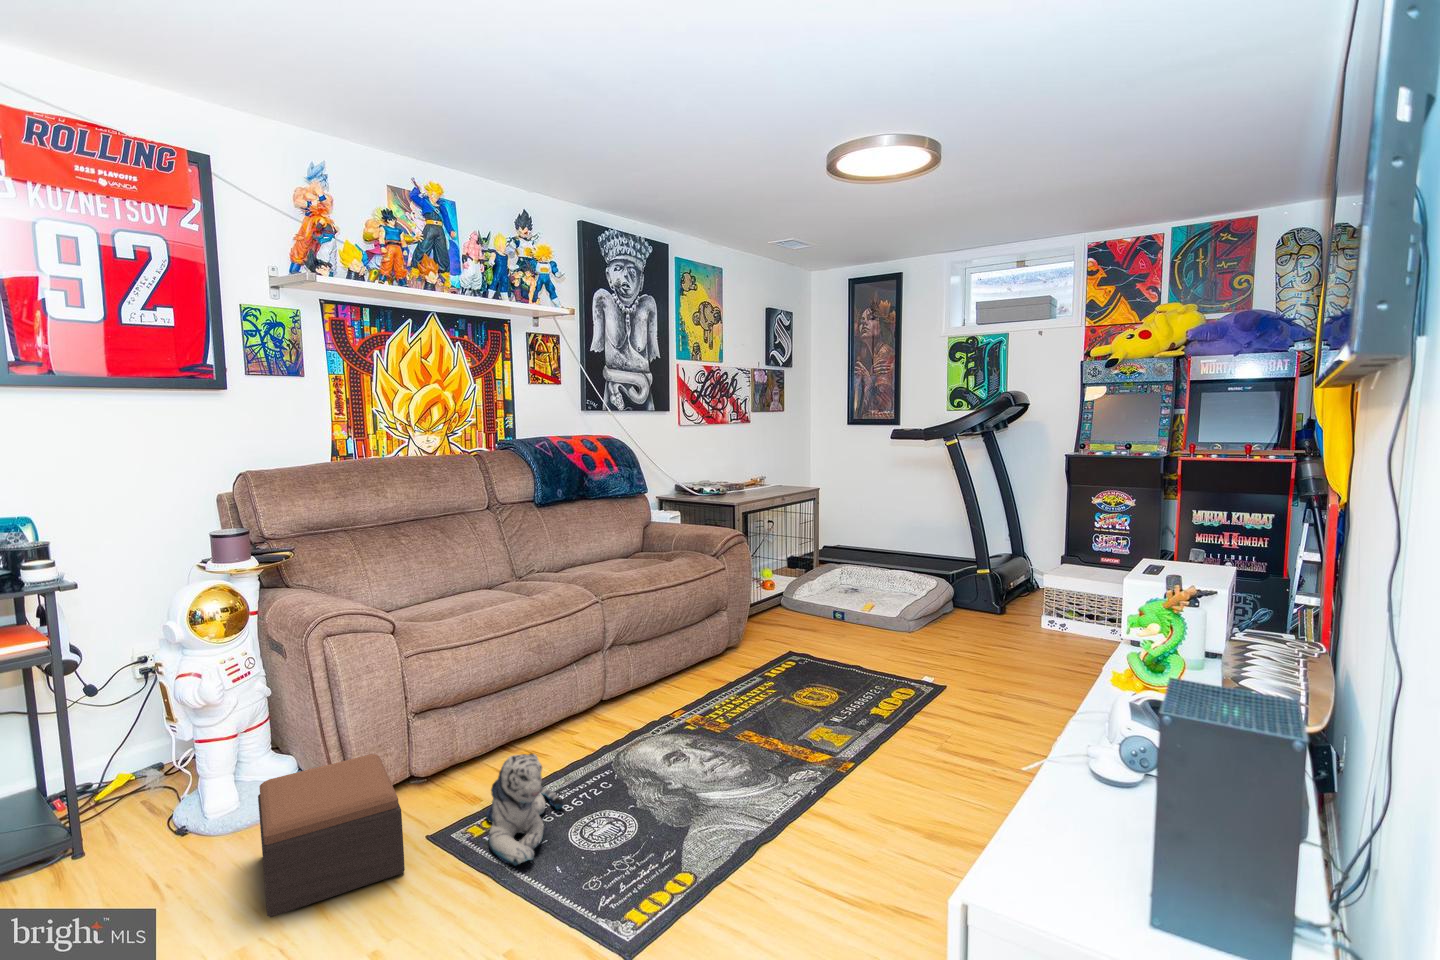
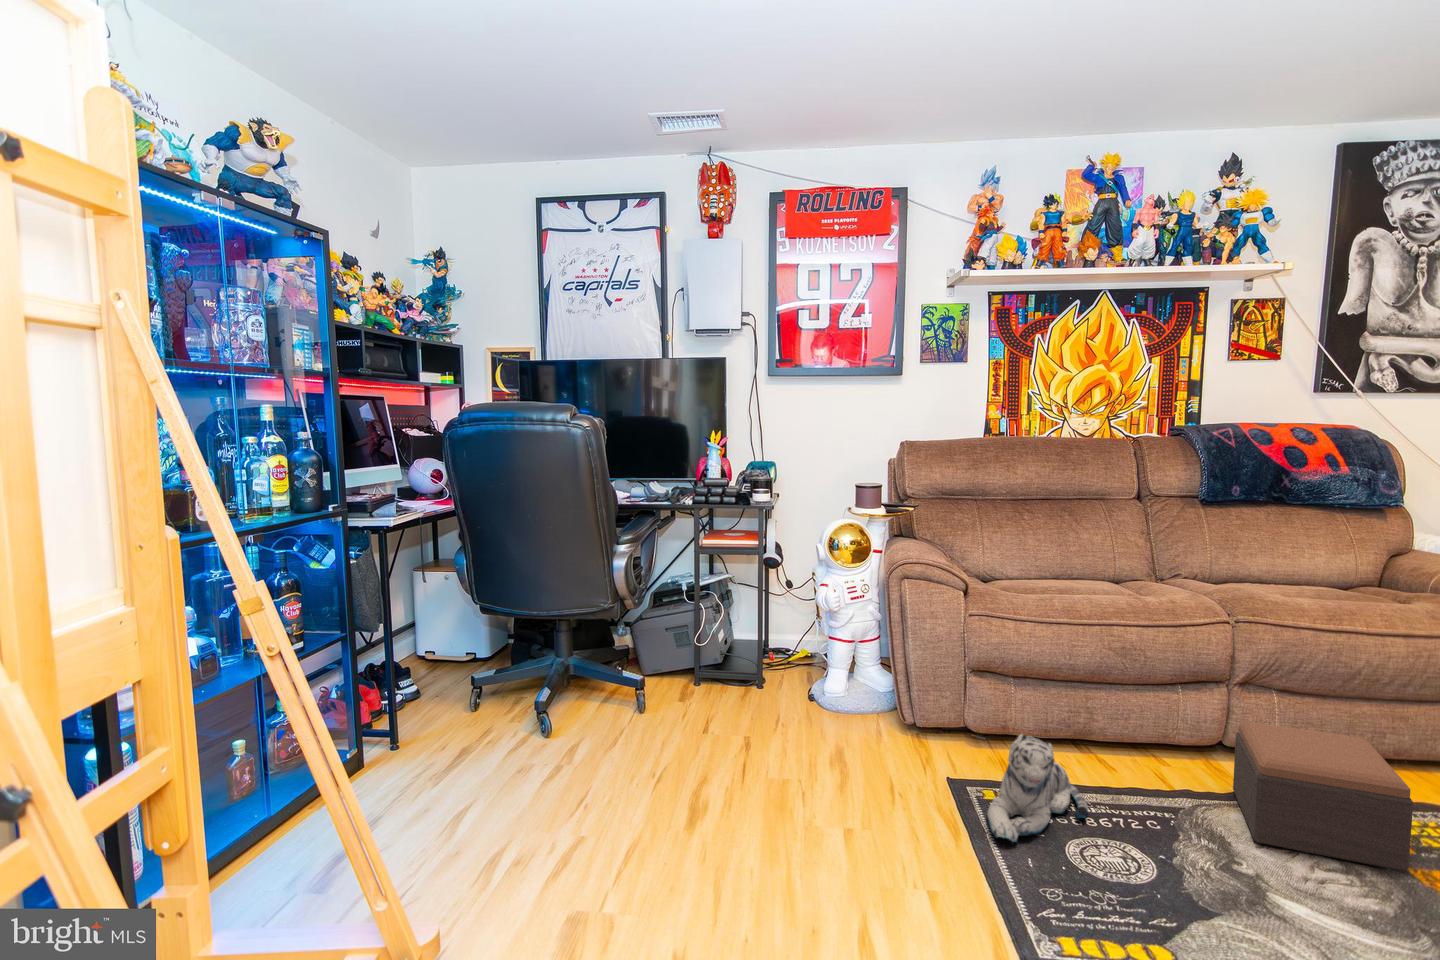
footstool: present [258,754,405,917] -> present [1233,722,1413,871]

